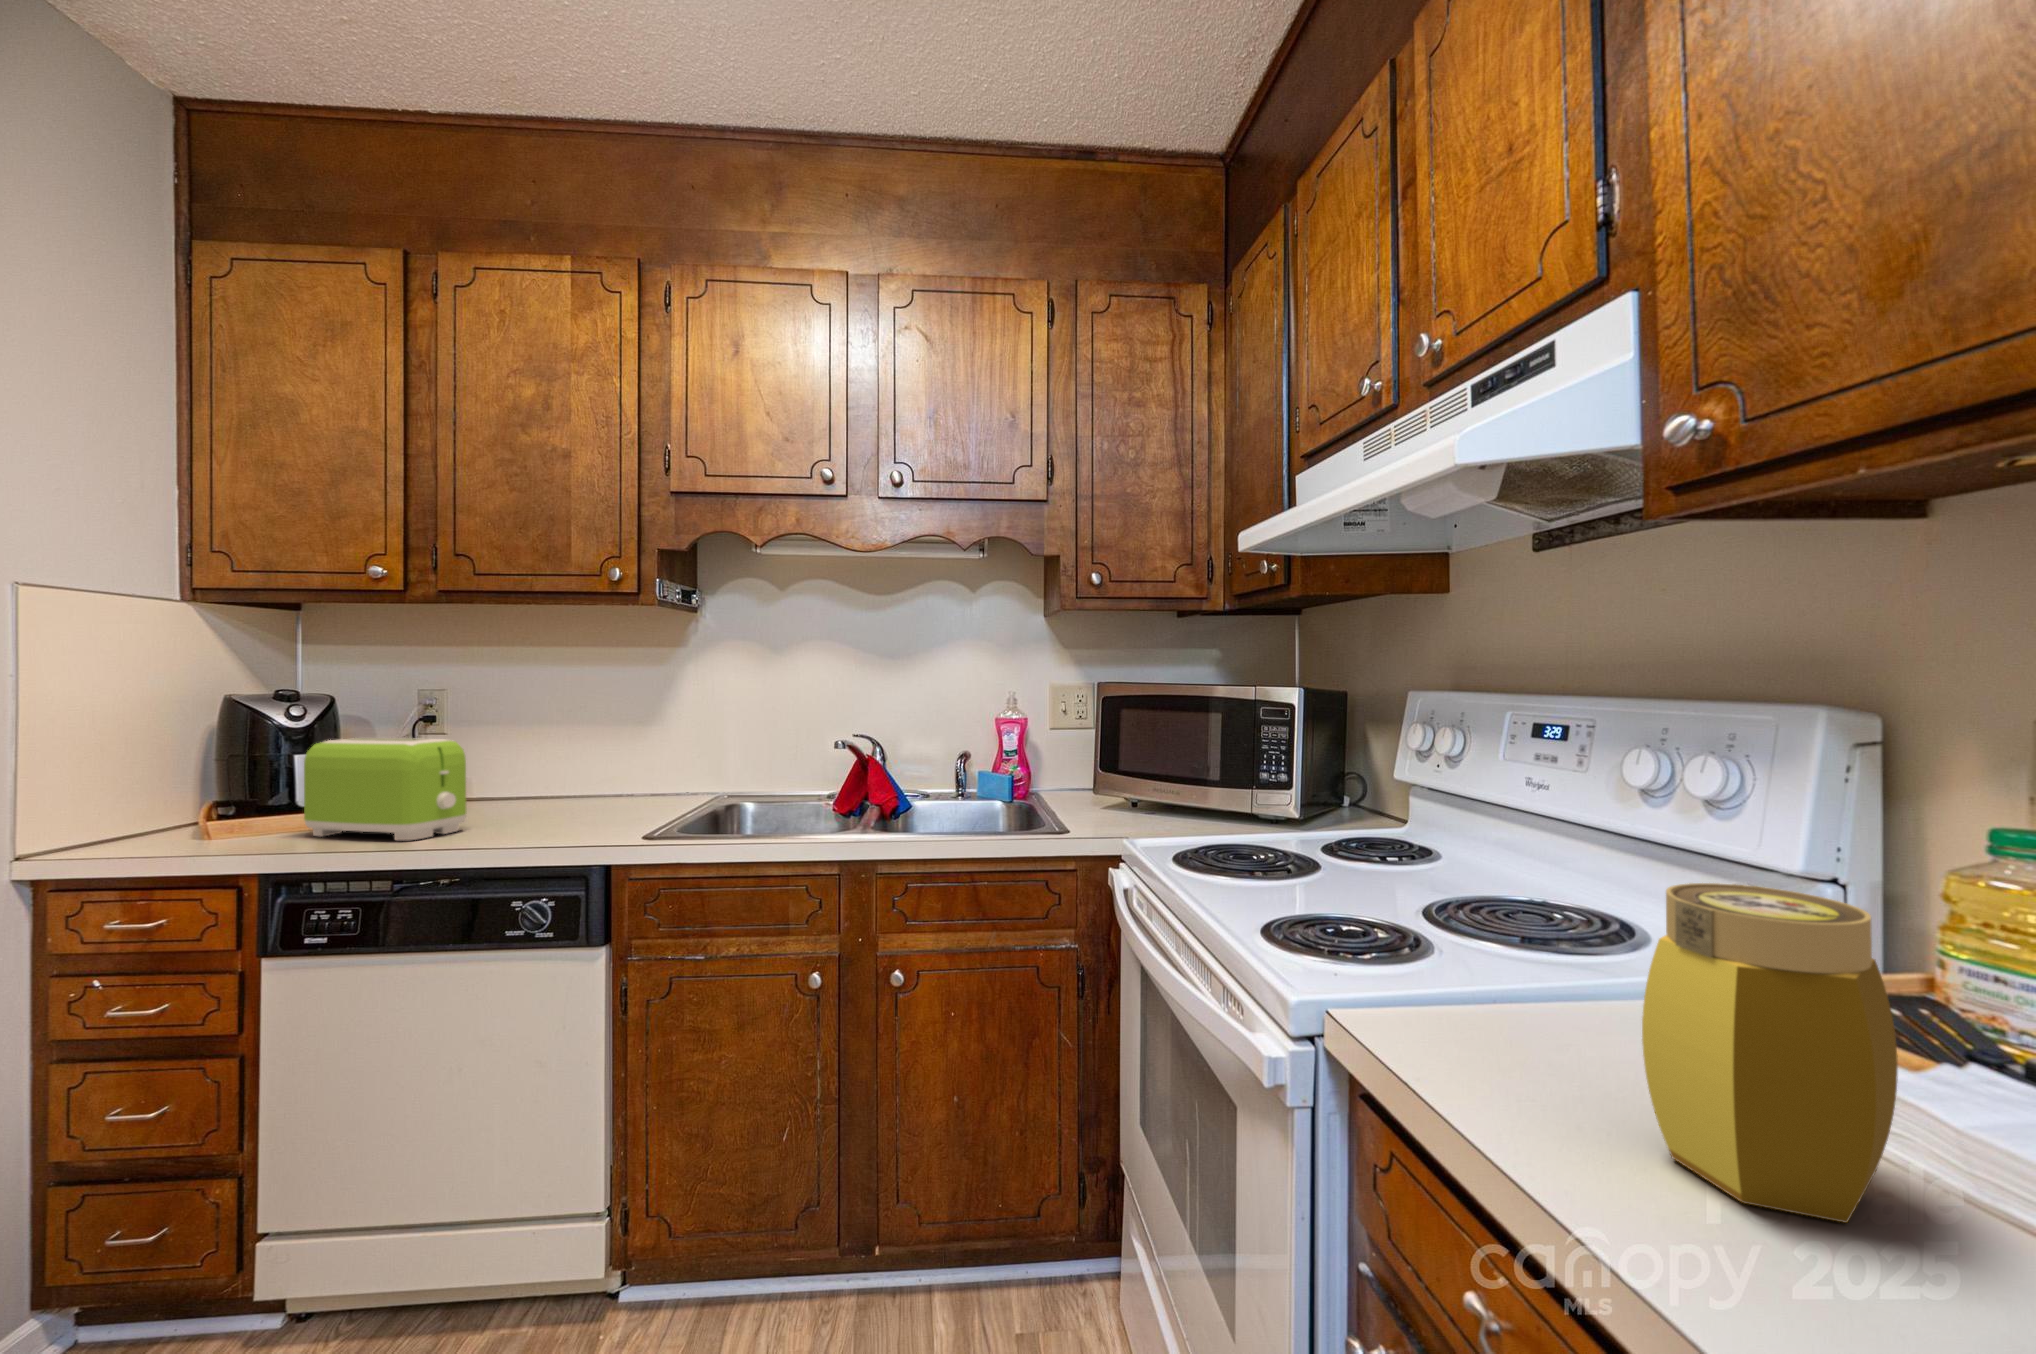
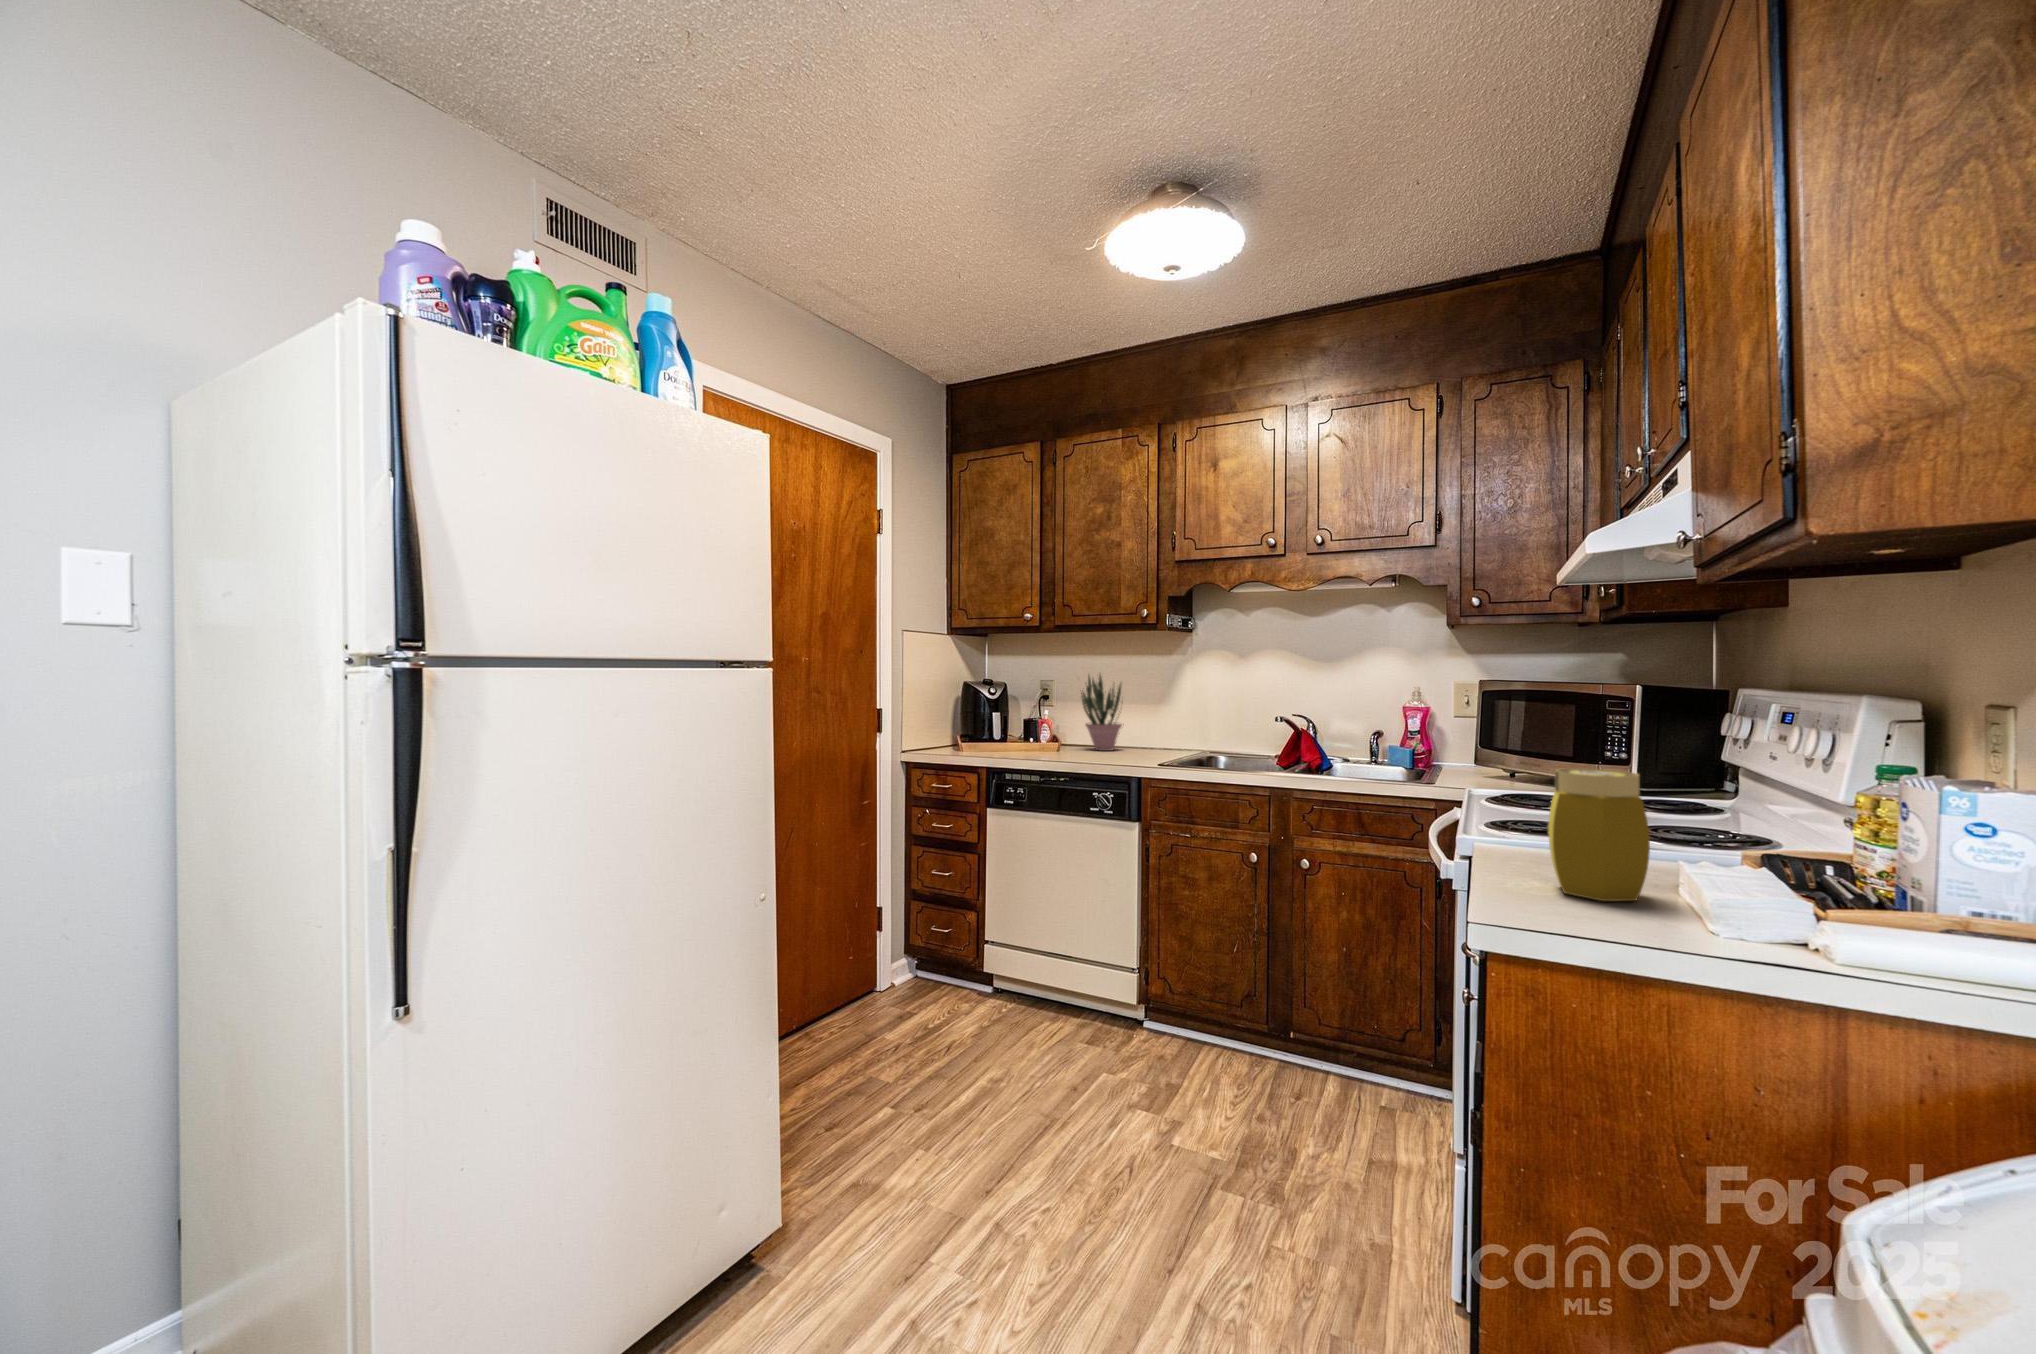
potted plant: none [489,674,576,806] -> present [1081,675,1122,751]
toaster: present [304,738,466,841] -> none [998,705,1069,759]

